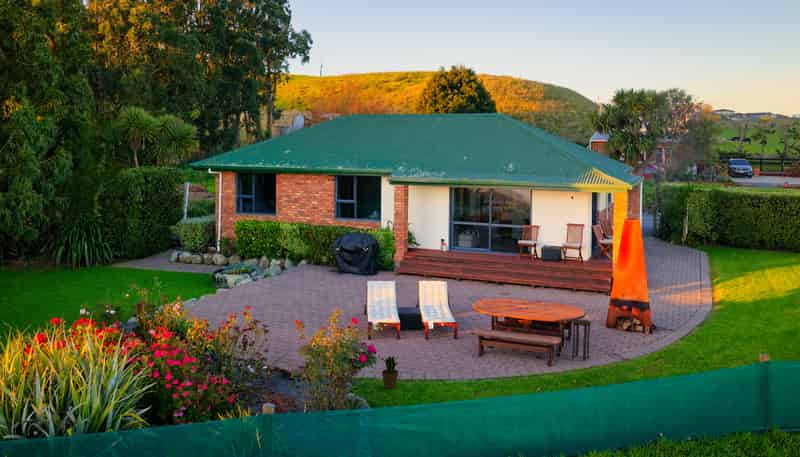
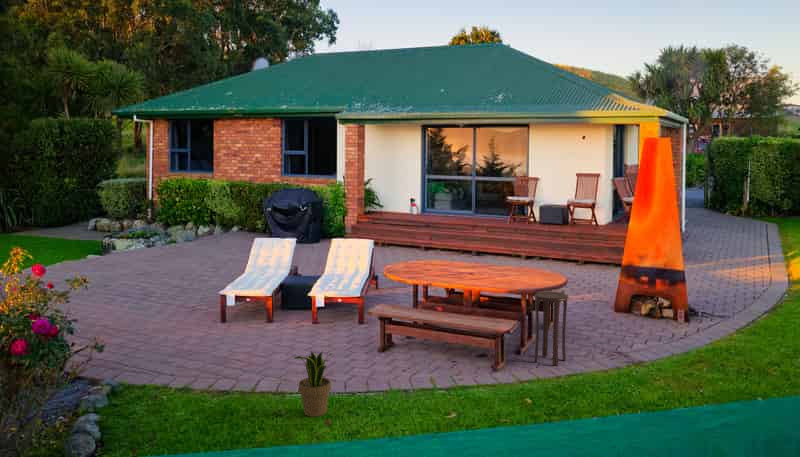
potted plant: present [381,356,398,389] -> present [295,352,331,417]

